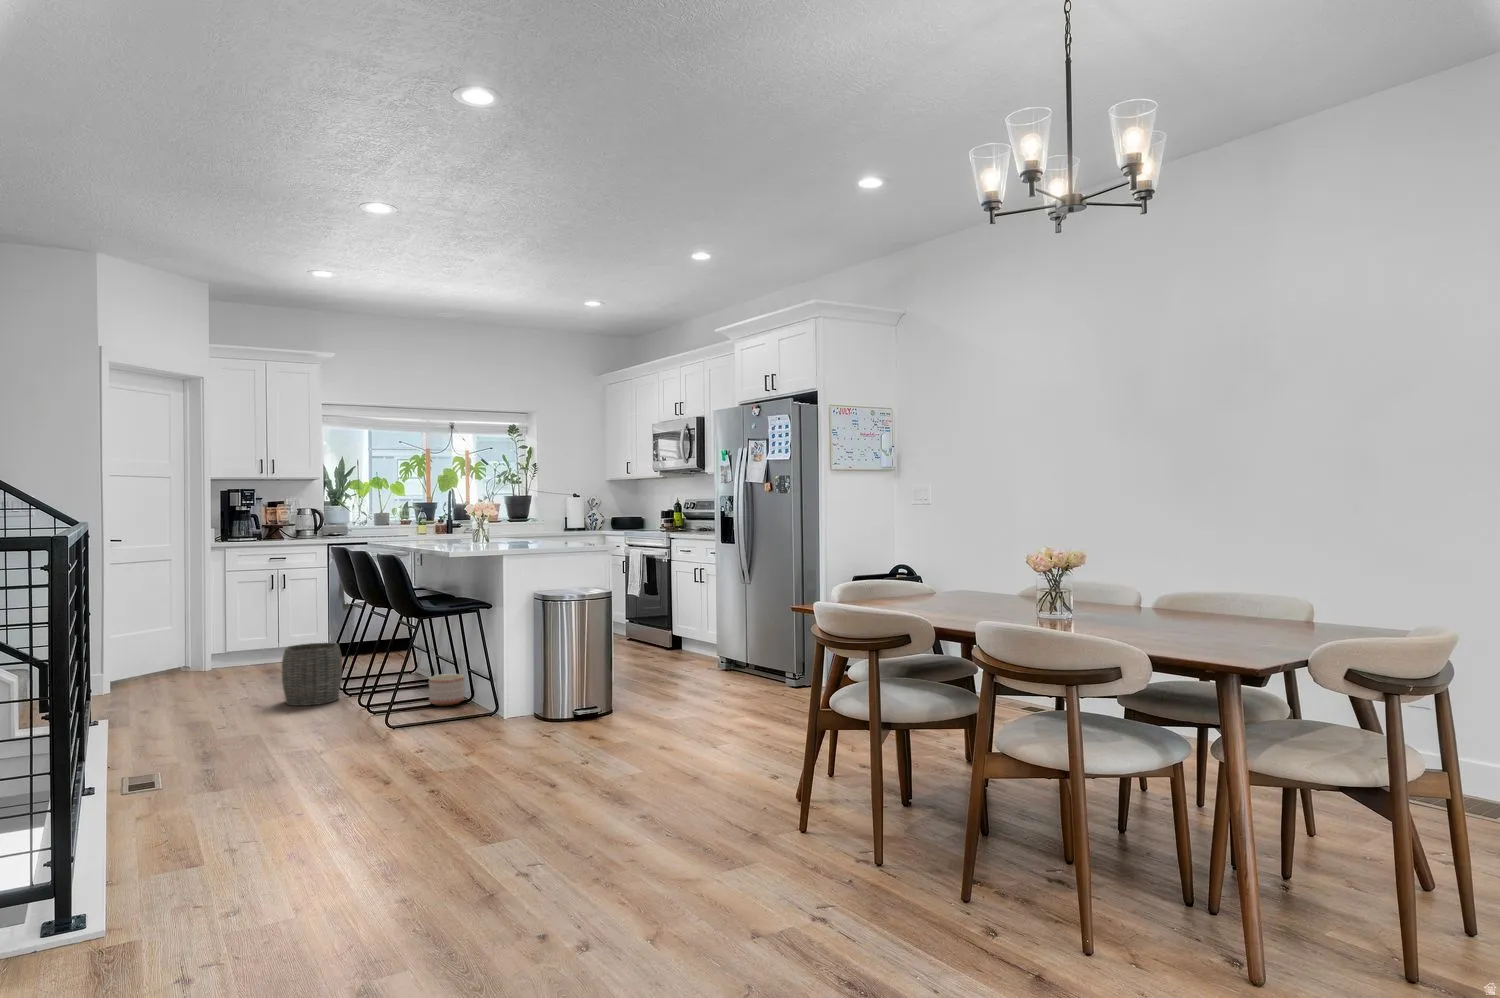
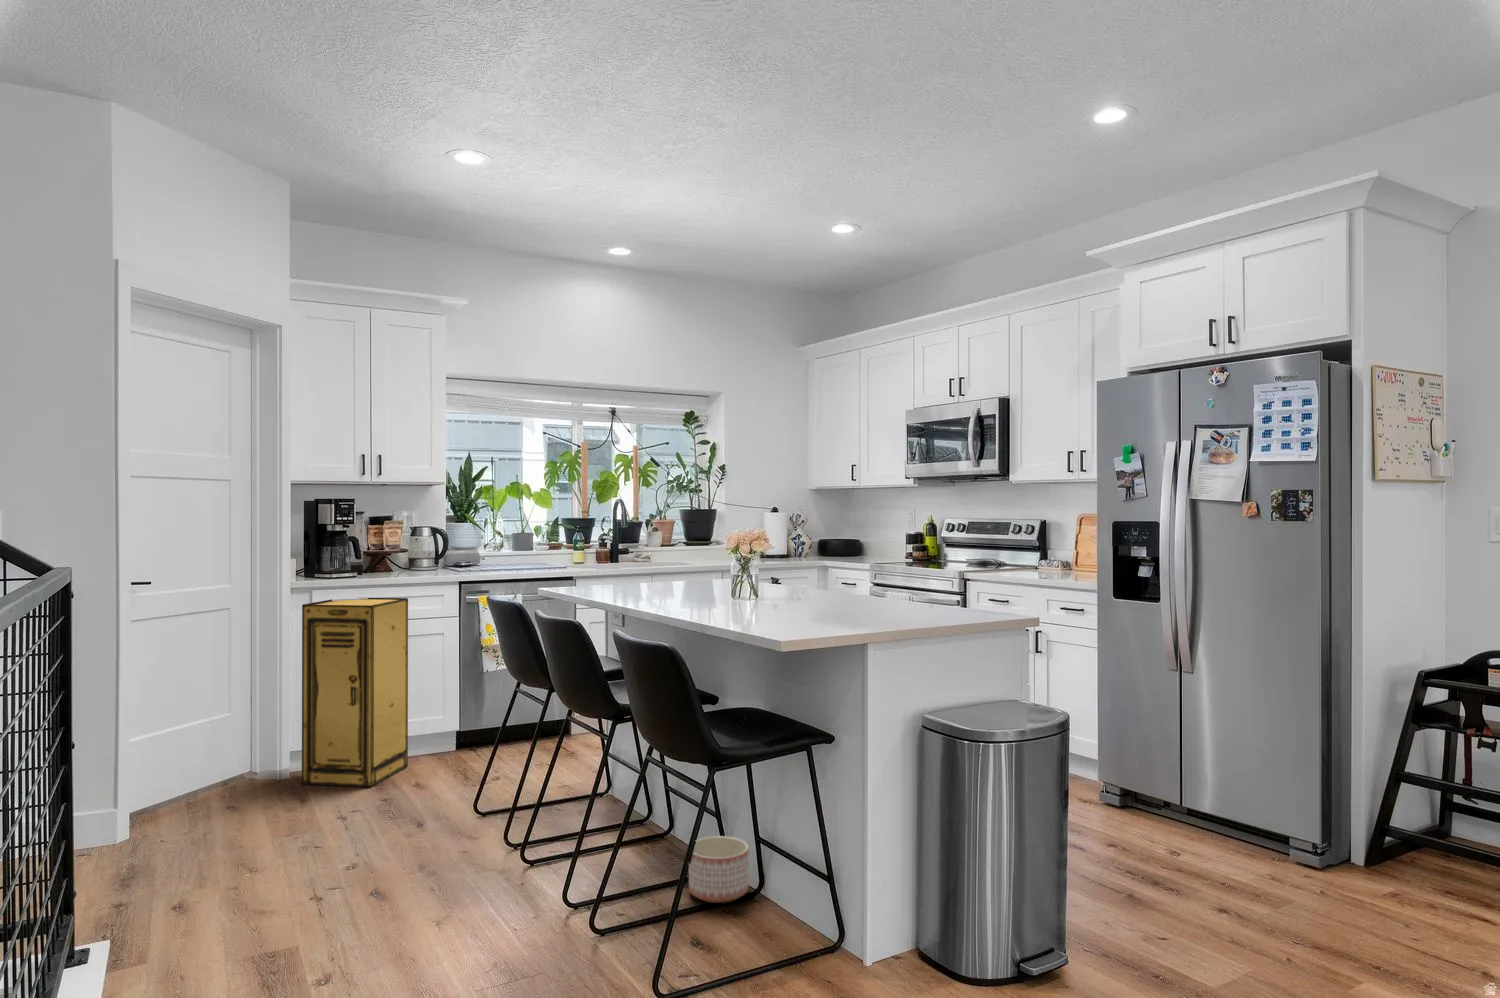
storage cabinet: none [217,554,291,673] -> present [302,598,408,787]
woven basket: present [282,643,342,706] -> none [427,770,525,894]

